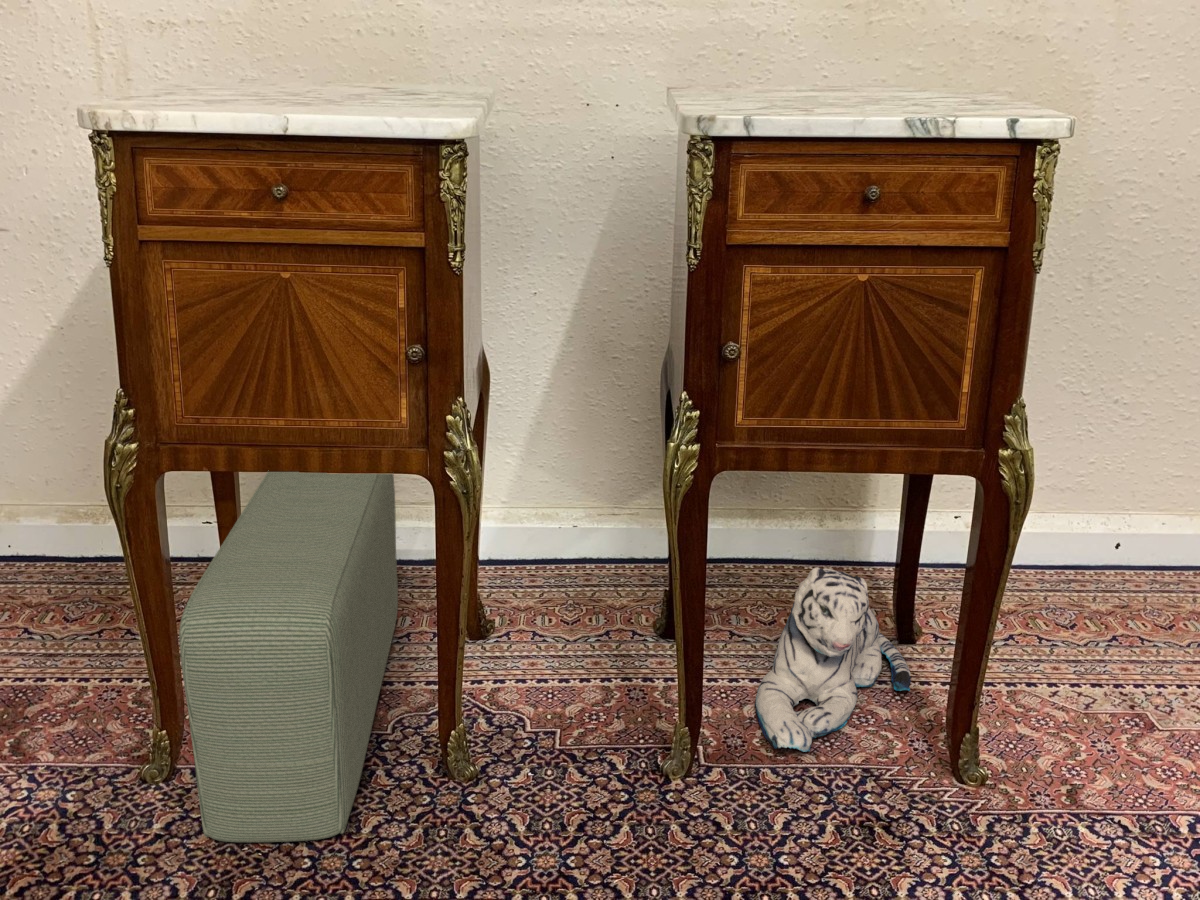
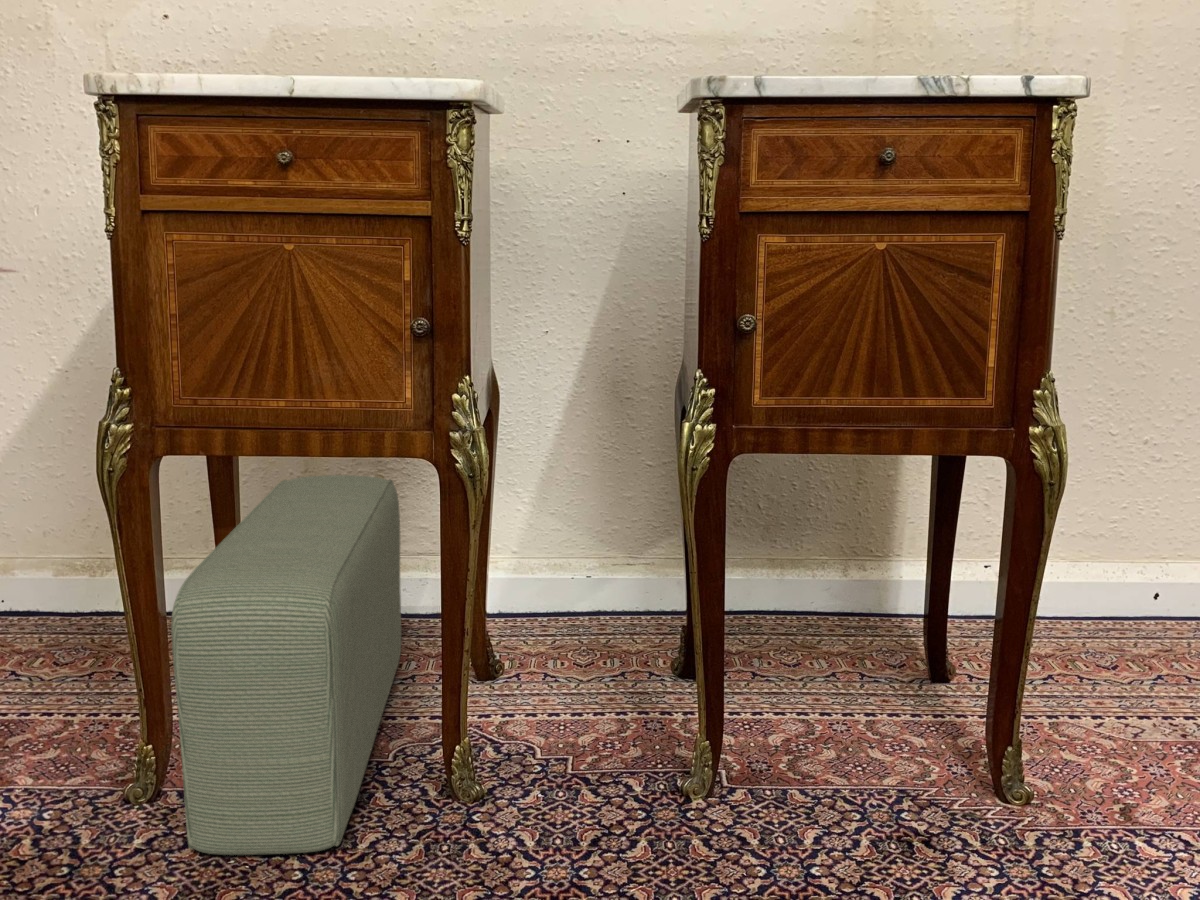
plush toy: present [755,567,912,752] -> none [780,582,947,774]

